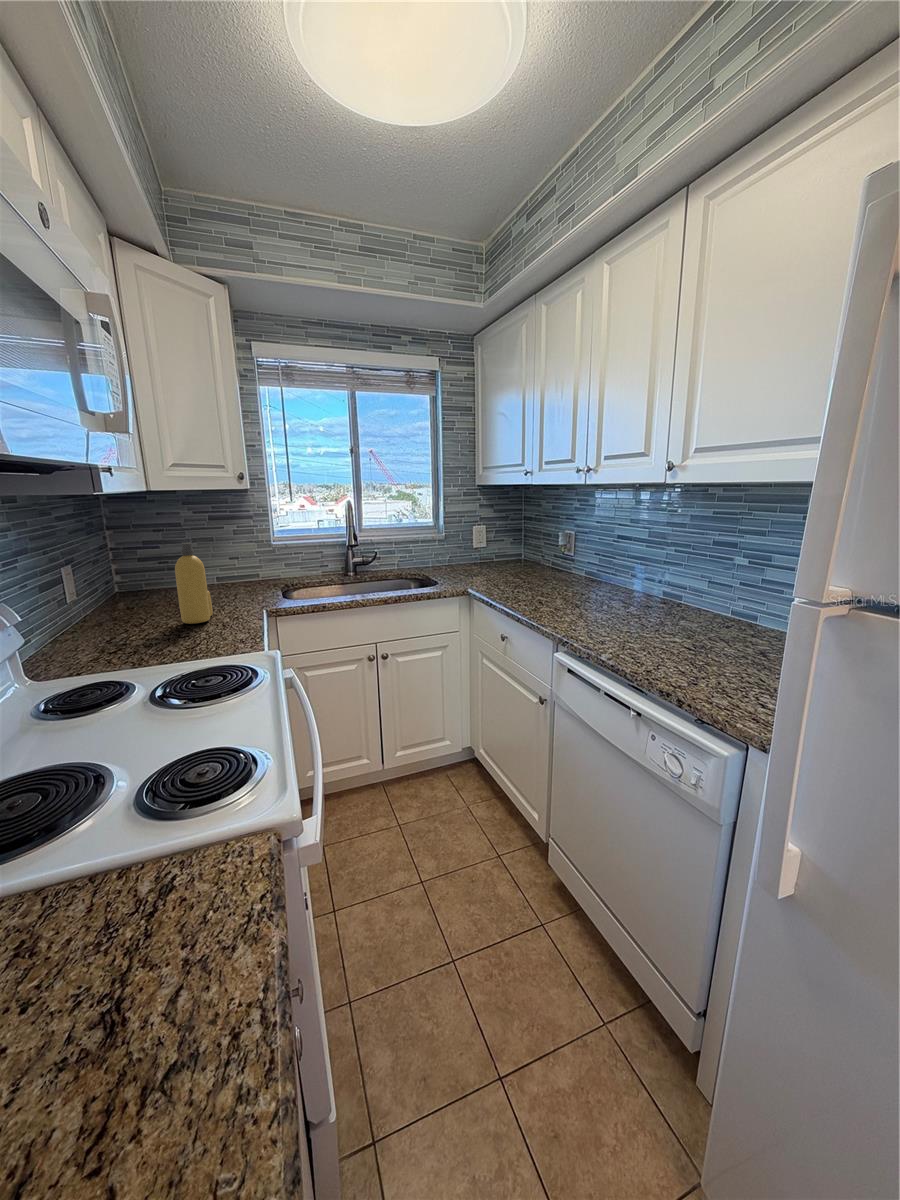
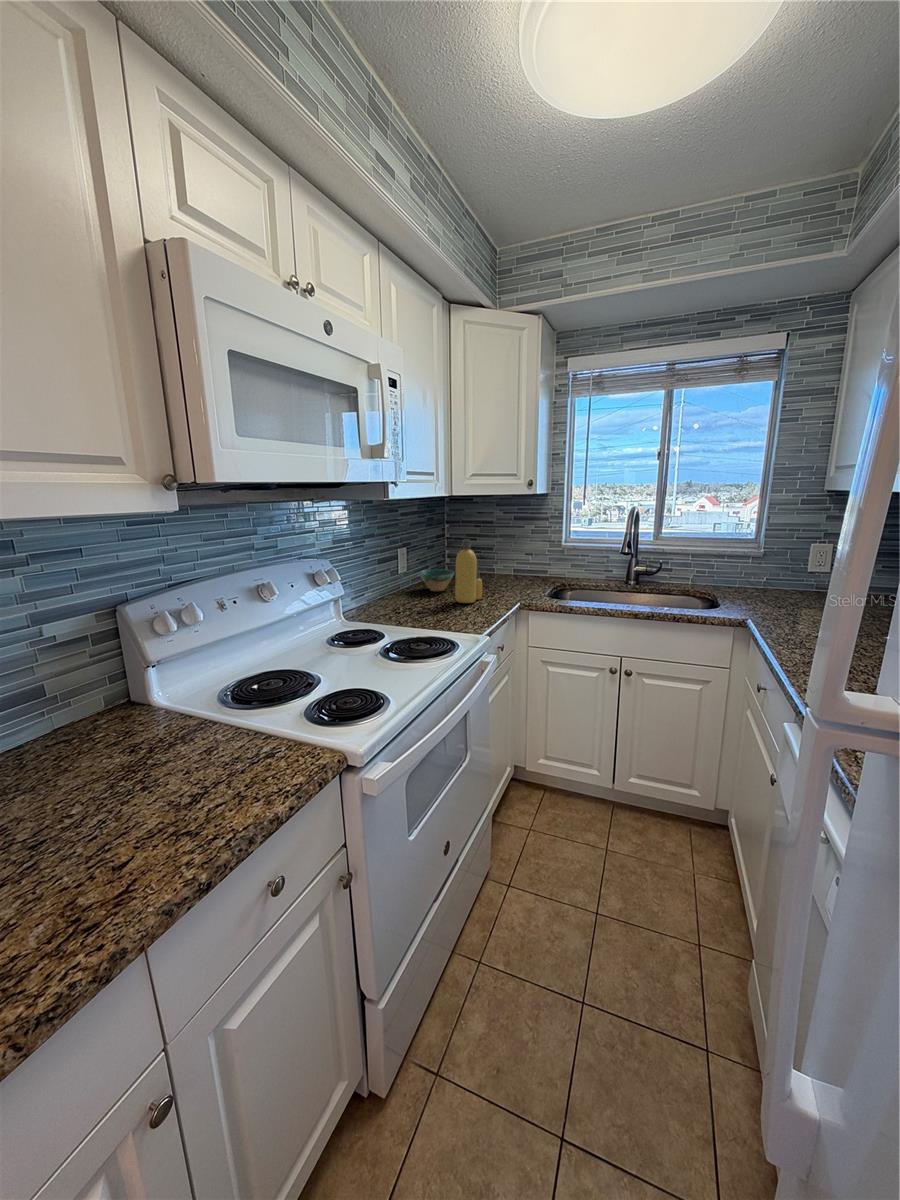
bowl: none [99,587,157,618] -> present [419,569,454,591]

